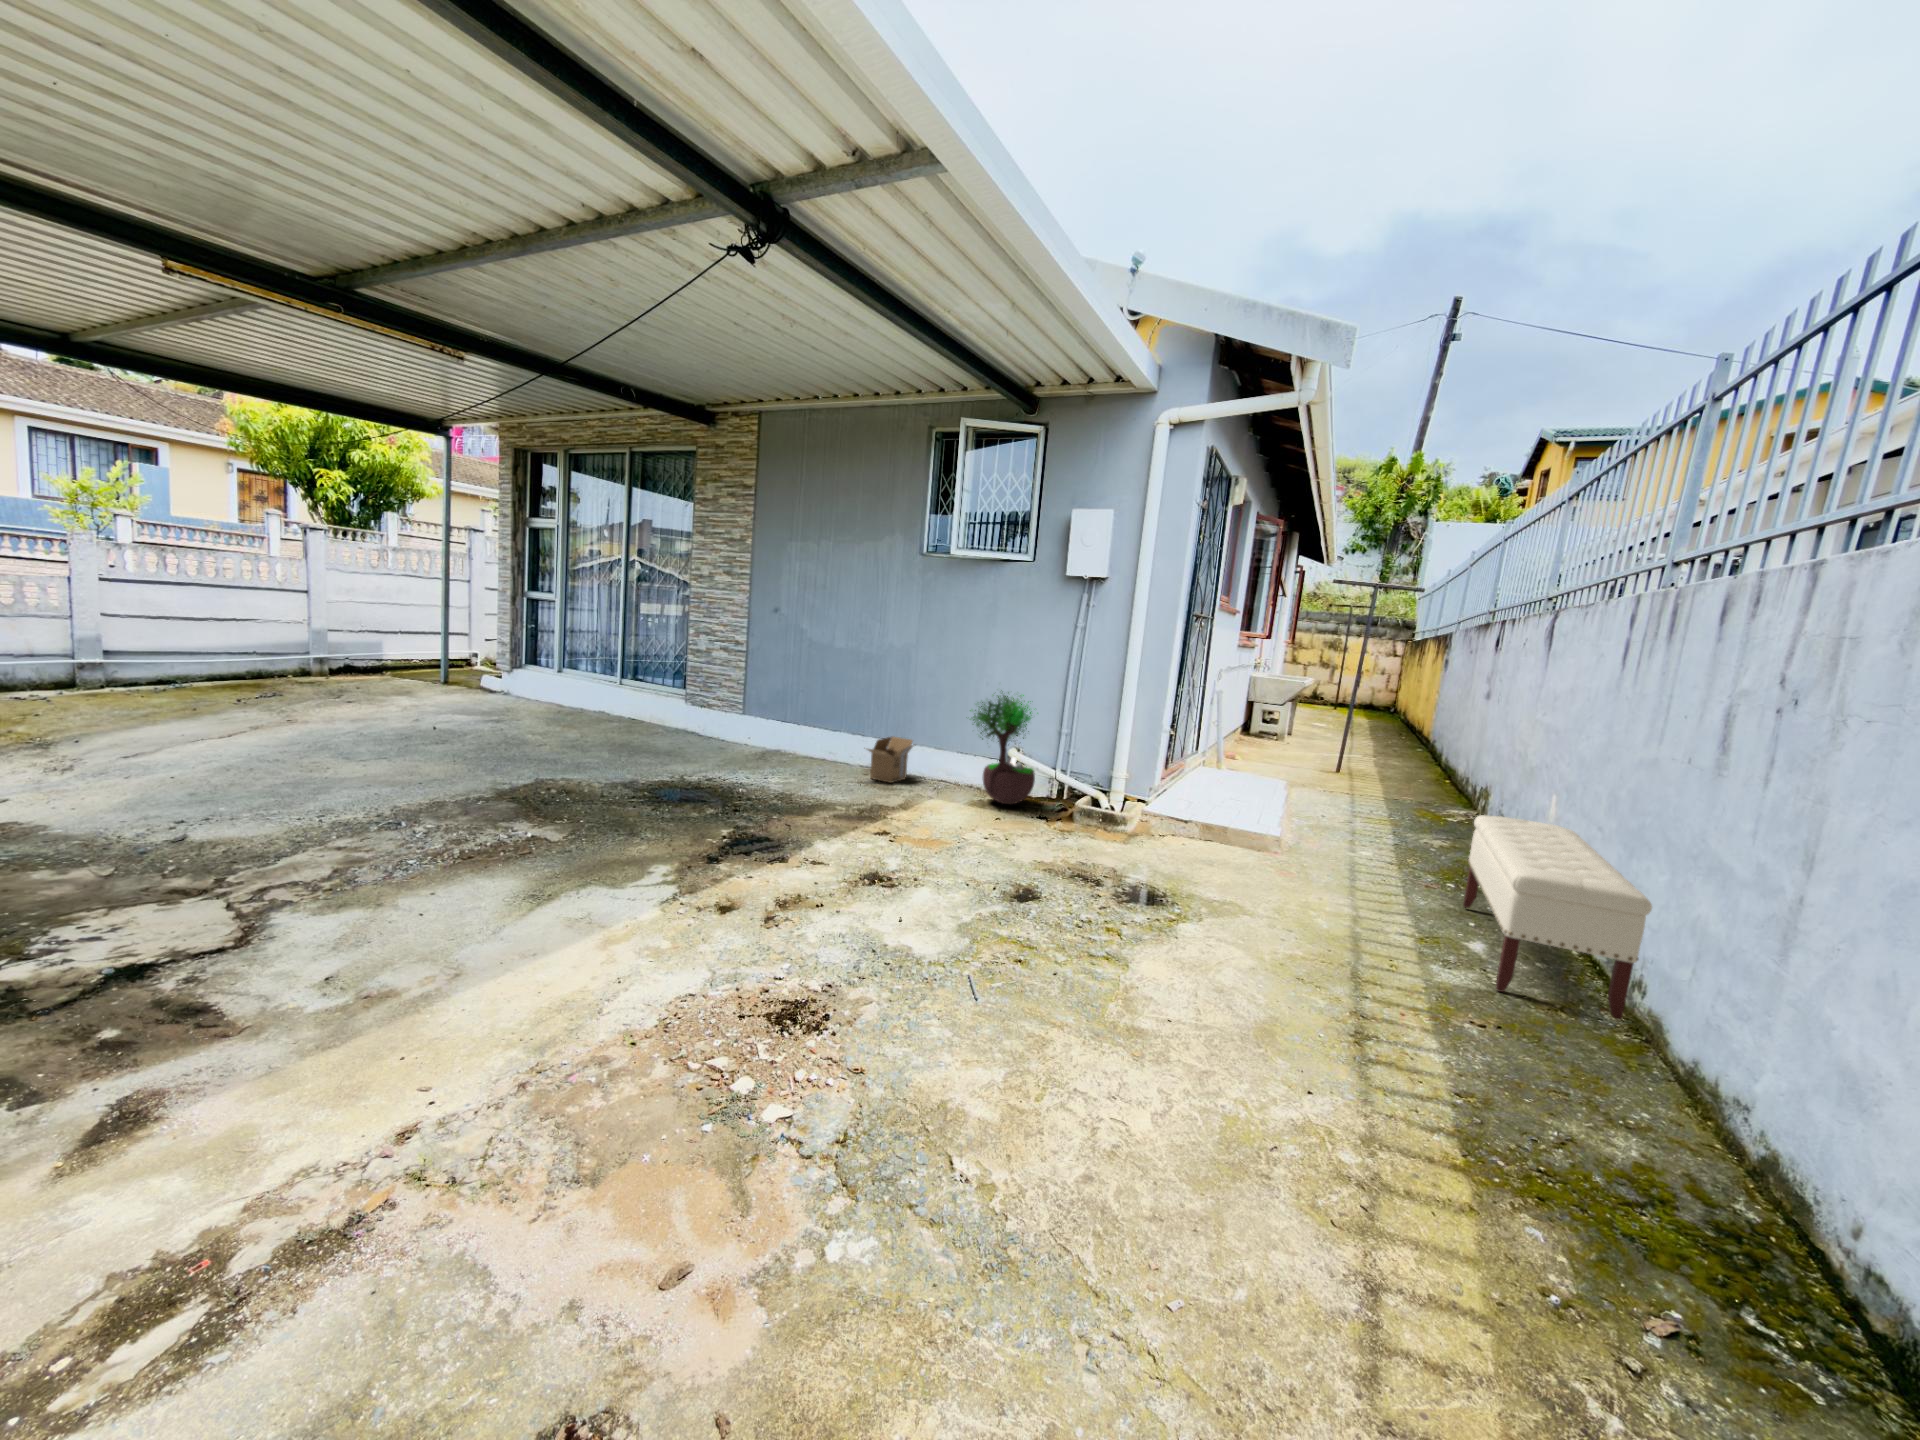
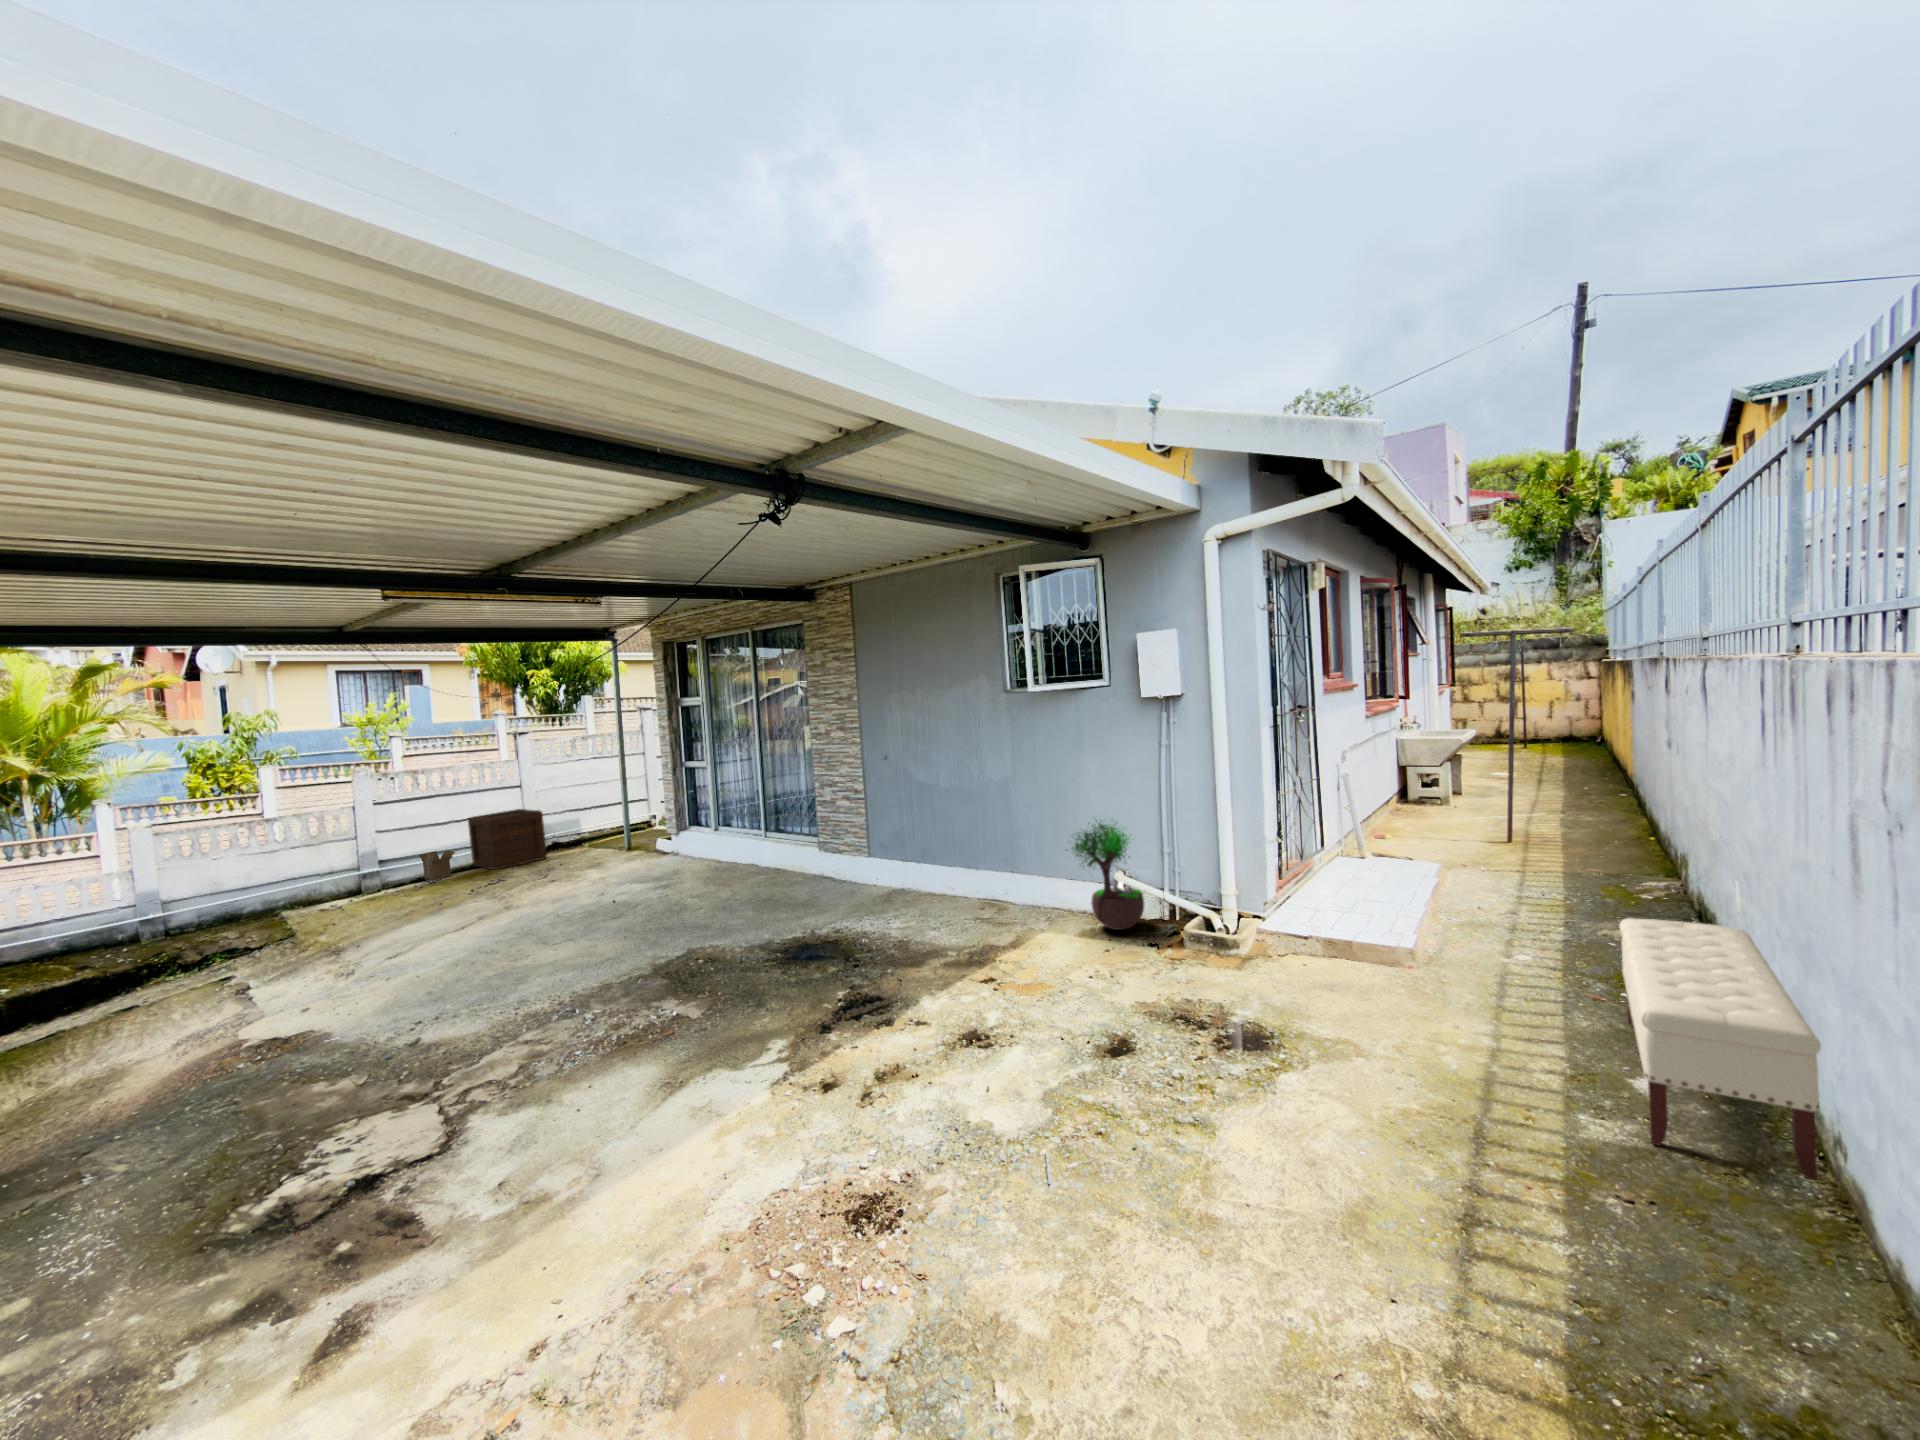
wooden crate: none [229,620,334,687] -> present [468,809,547,870]
cardboard box: present [867,737,914,783] -> present [419,851,455,880]

